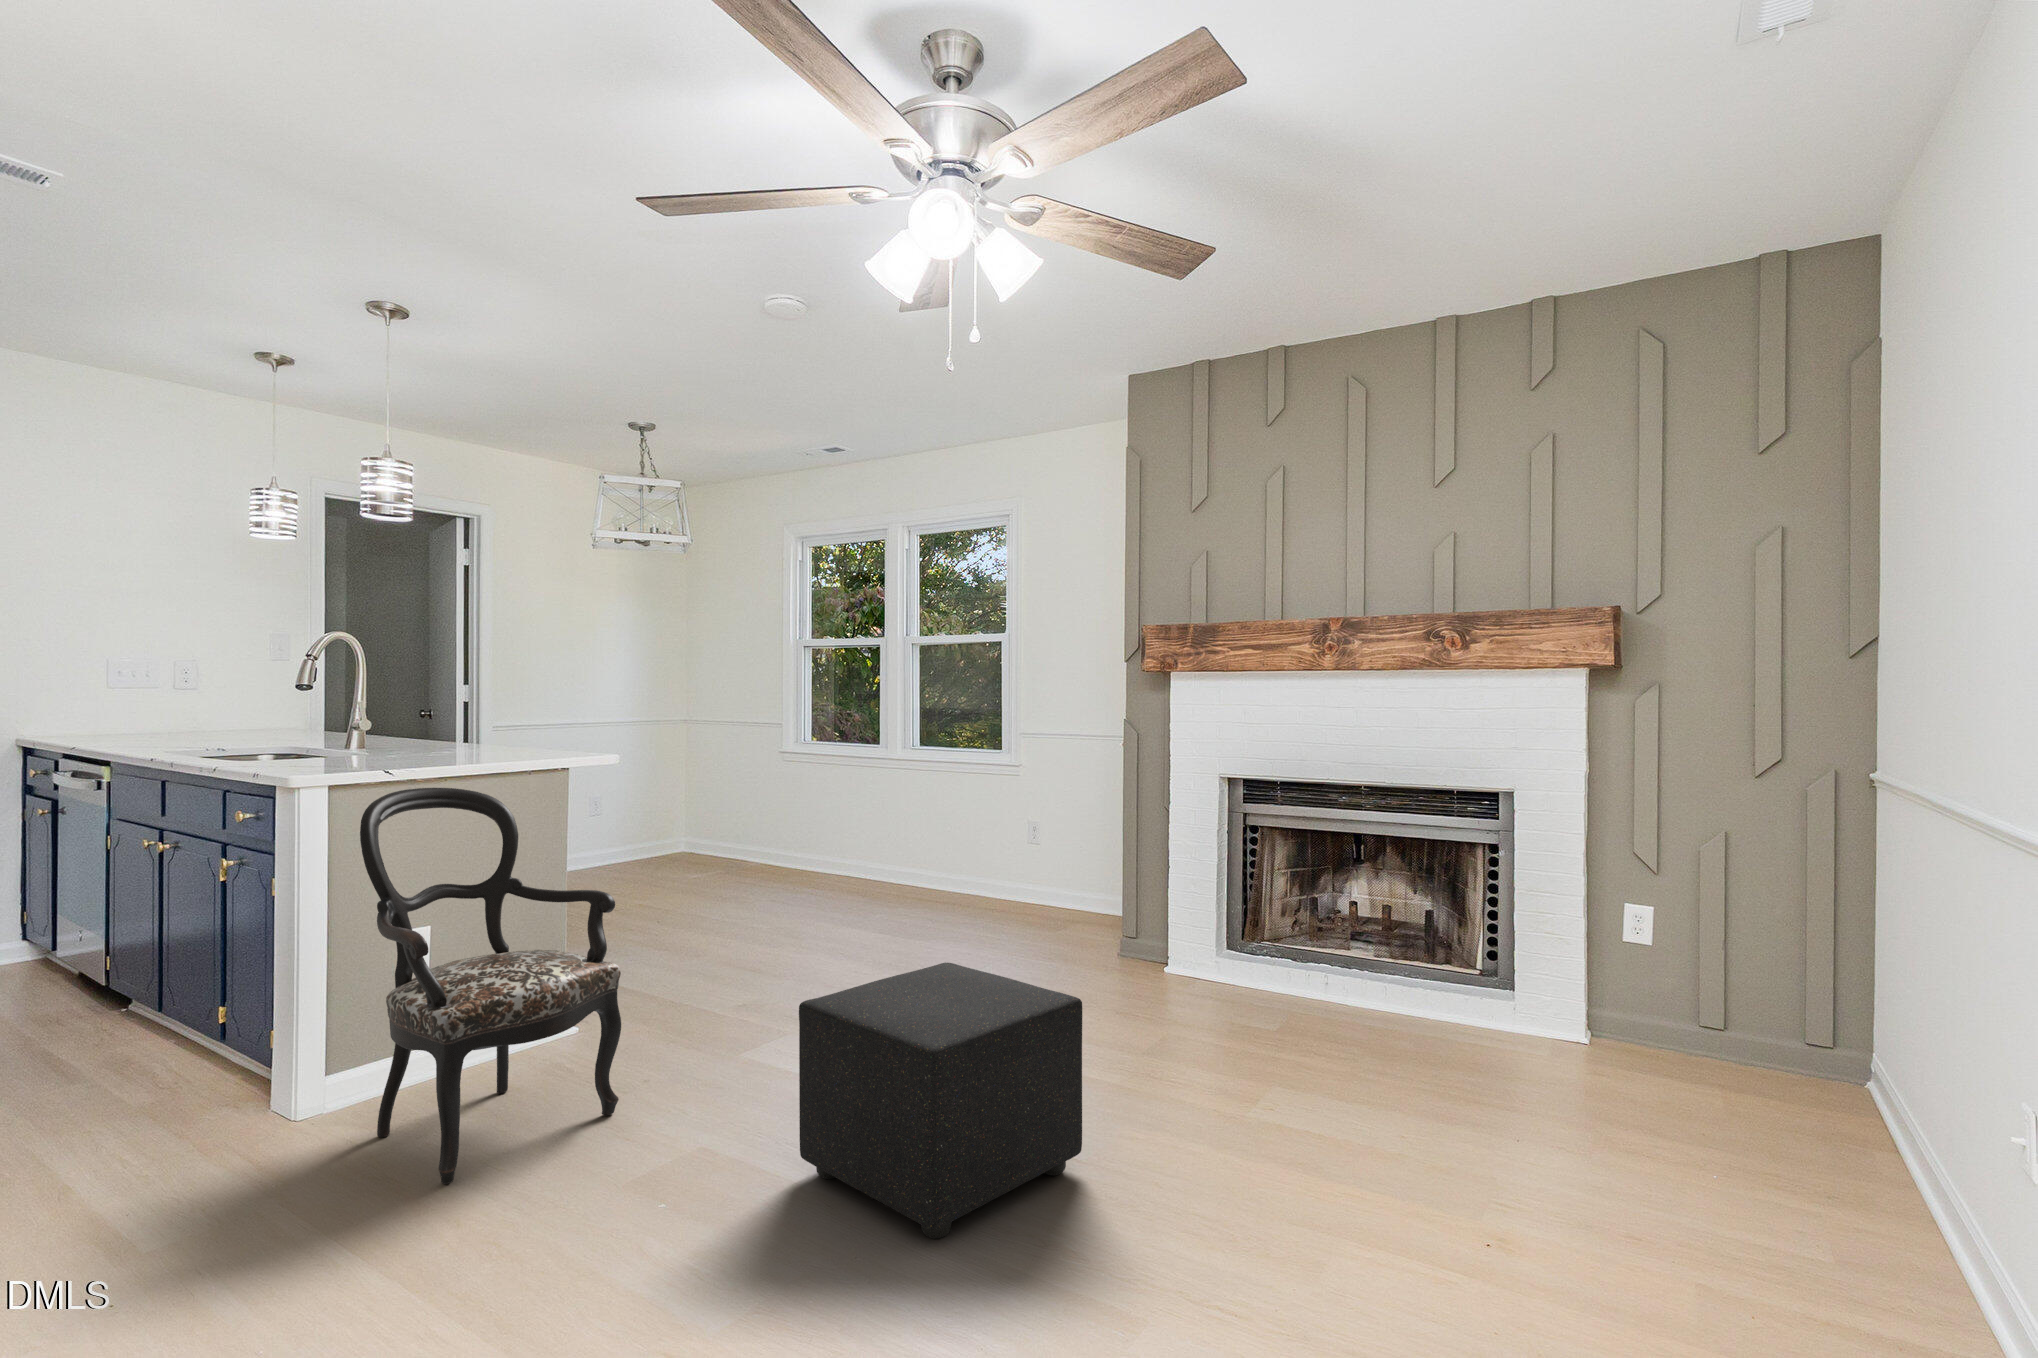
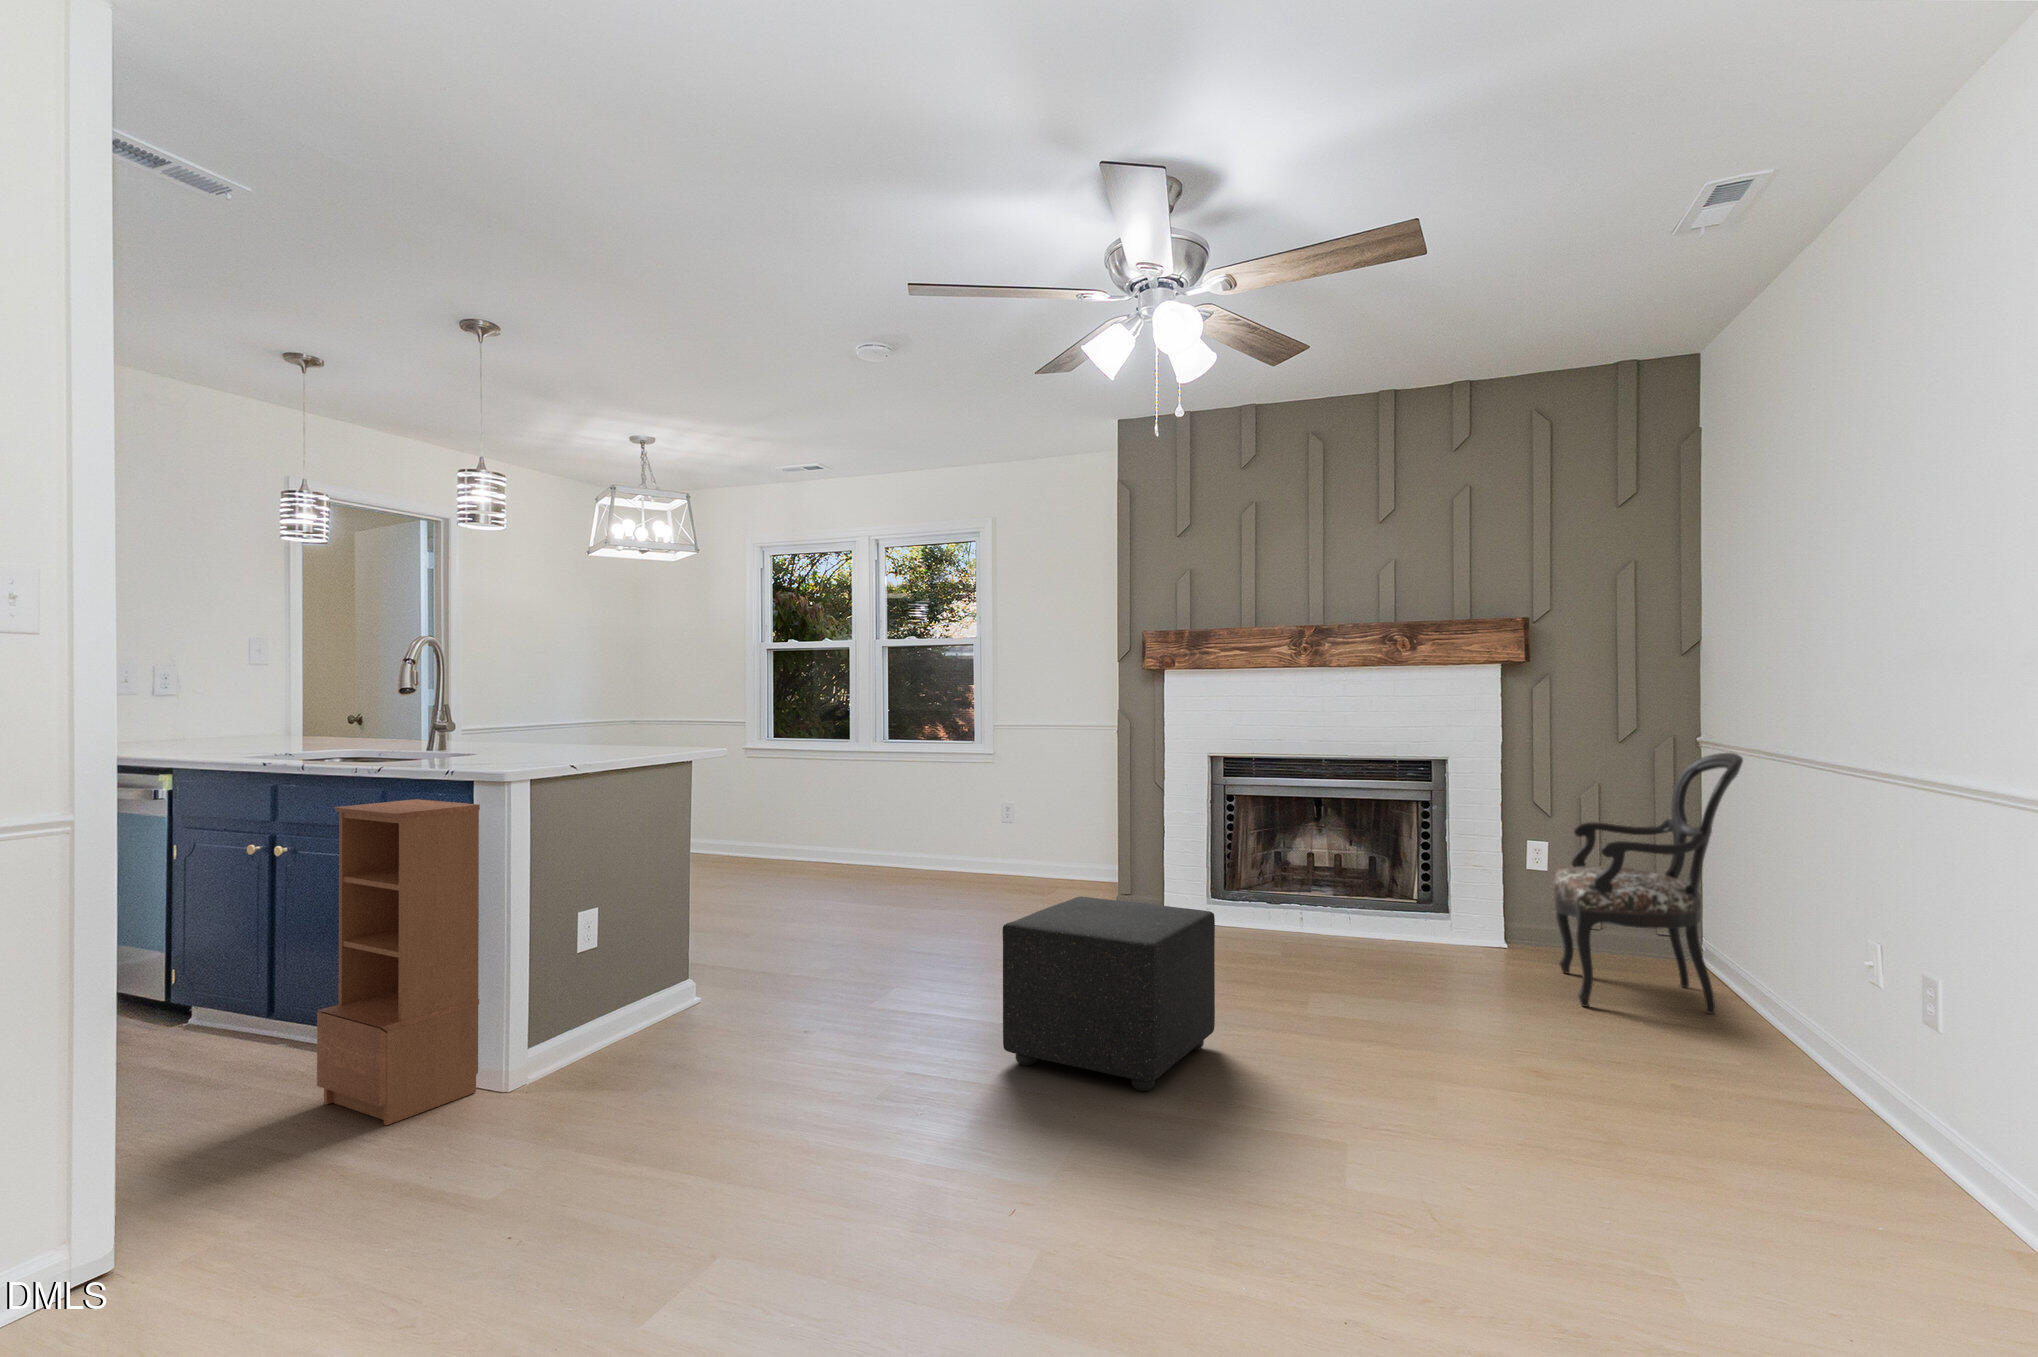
armchair: present [360,788,621,1184] -> present [1553,753,1743,1014]
bookcase: none [66,826,228,1191] -> present [317,799,480,1125]

